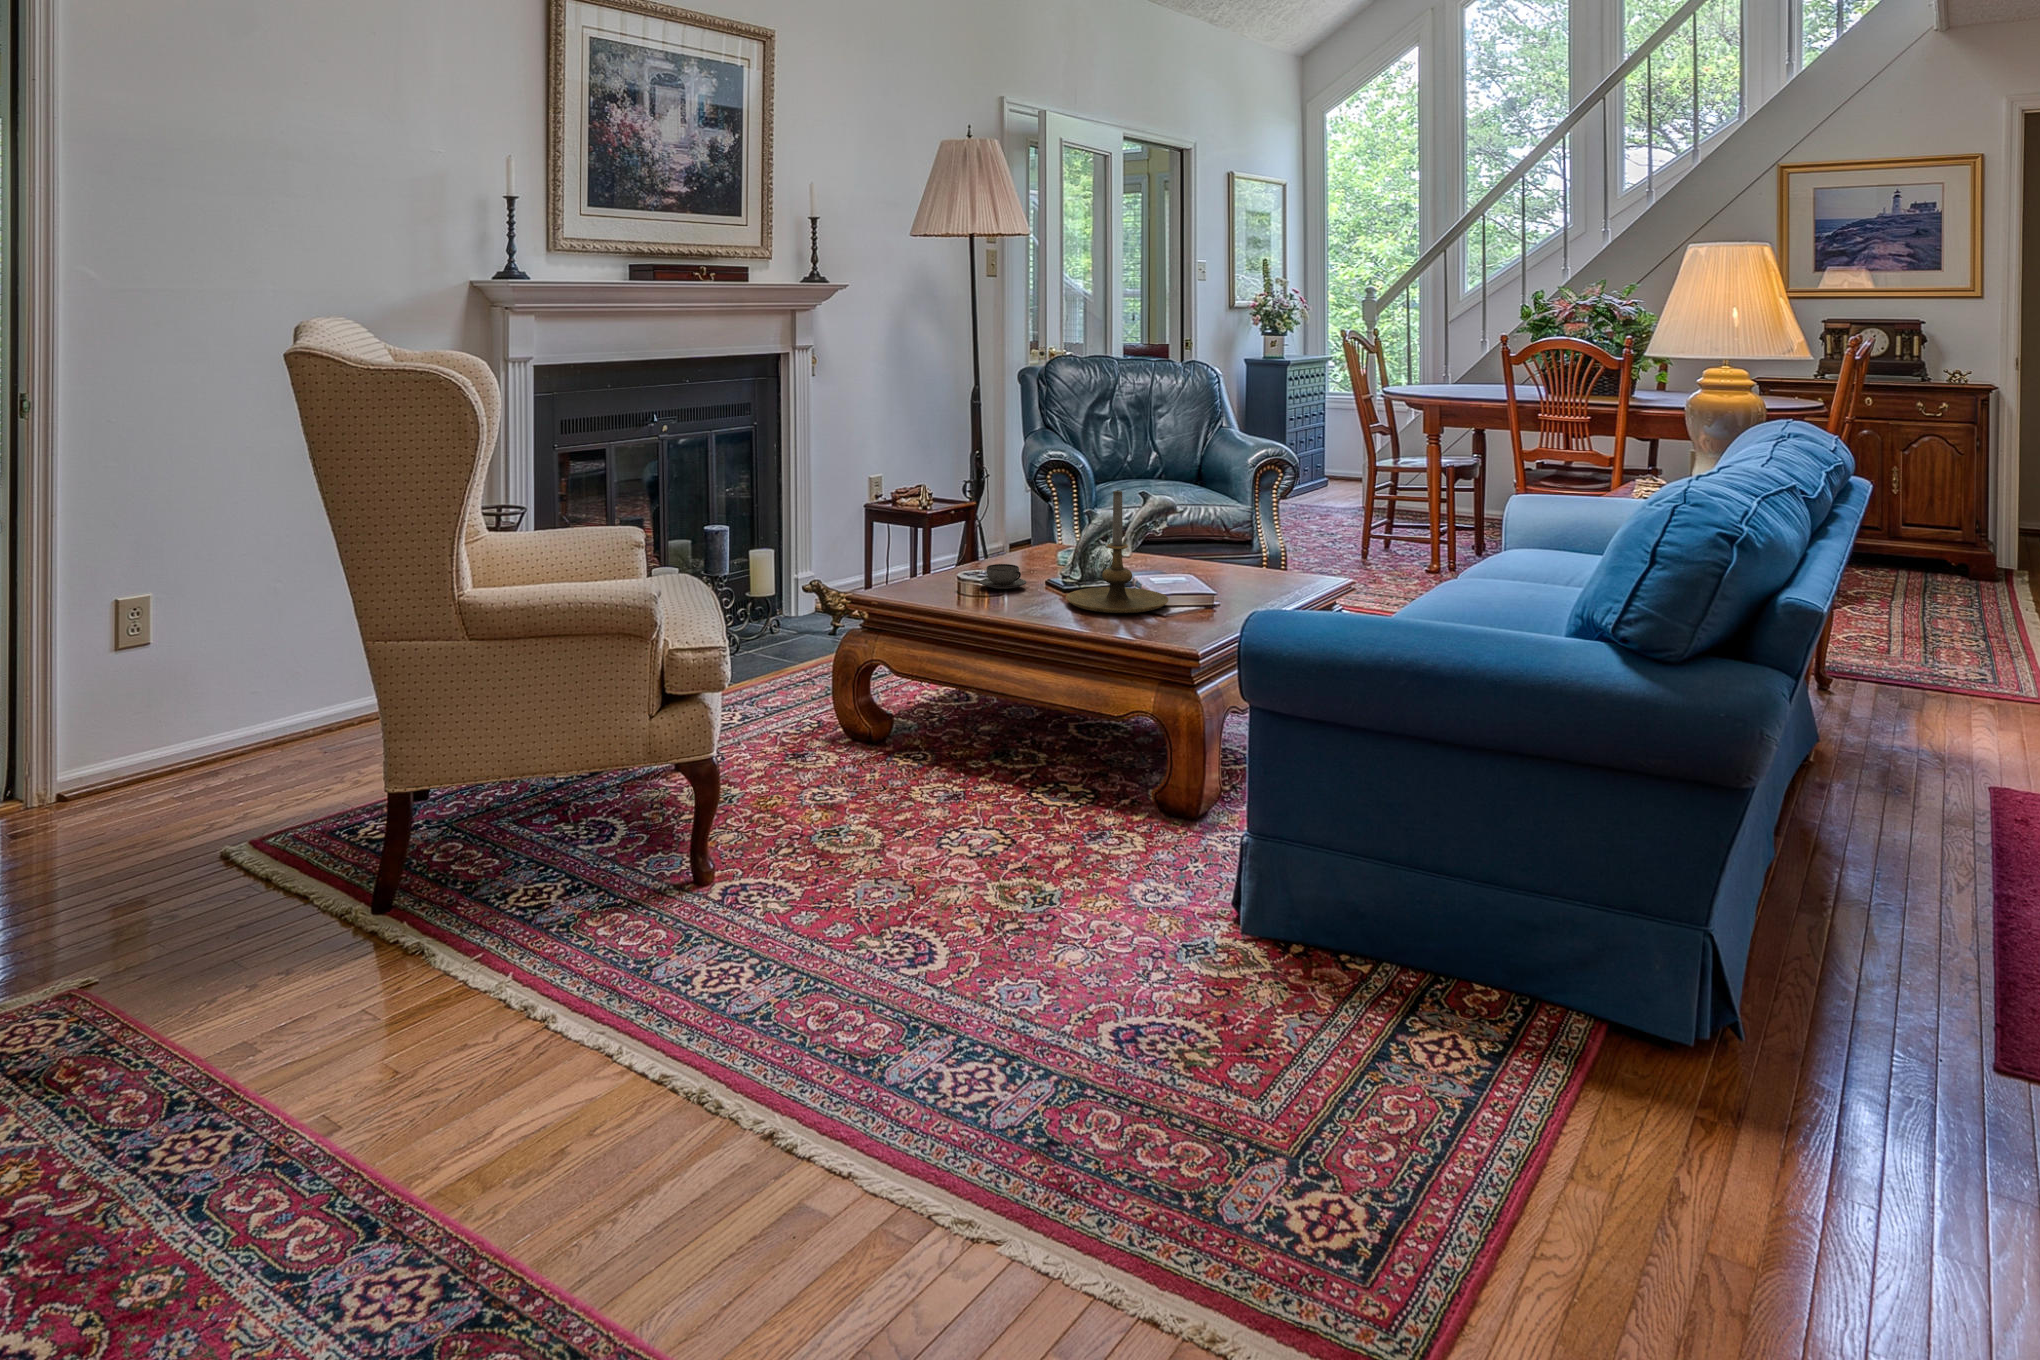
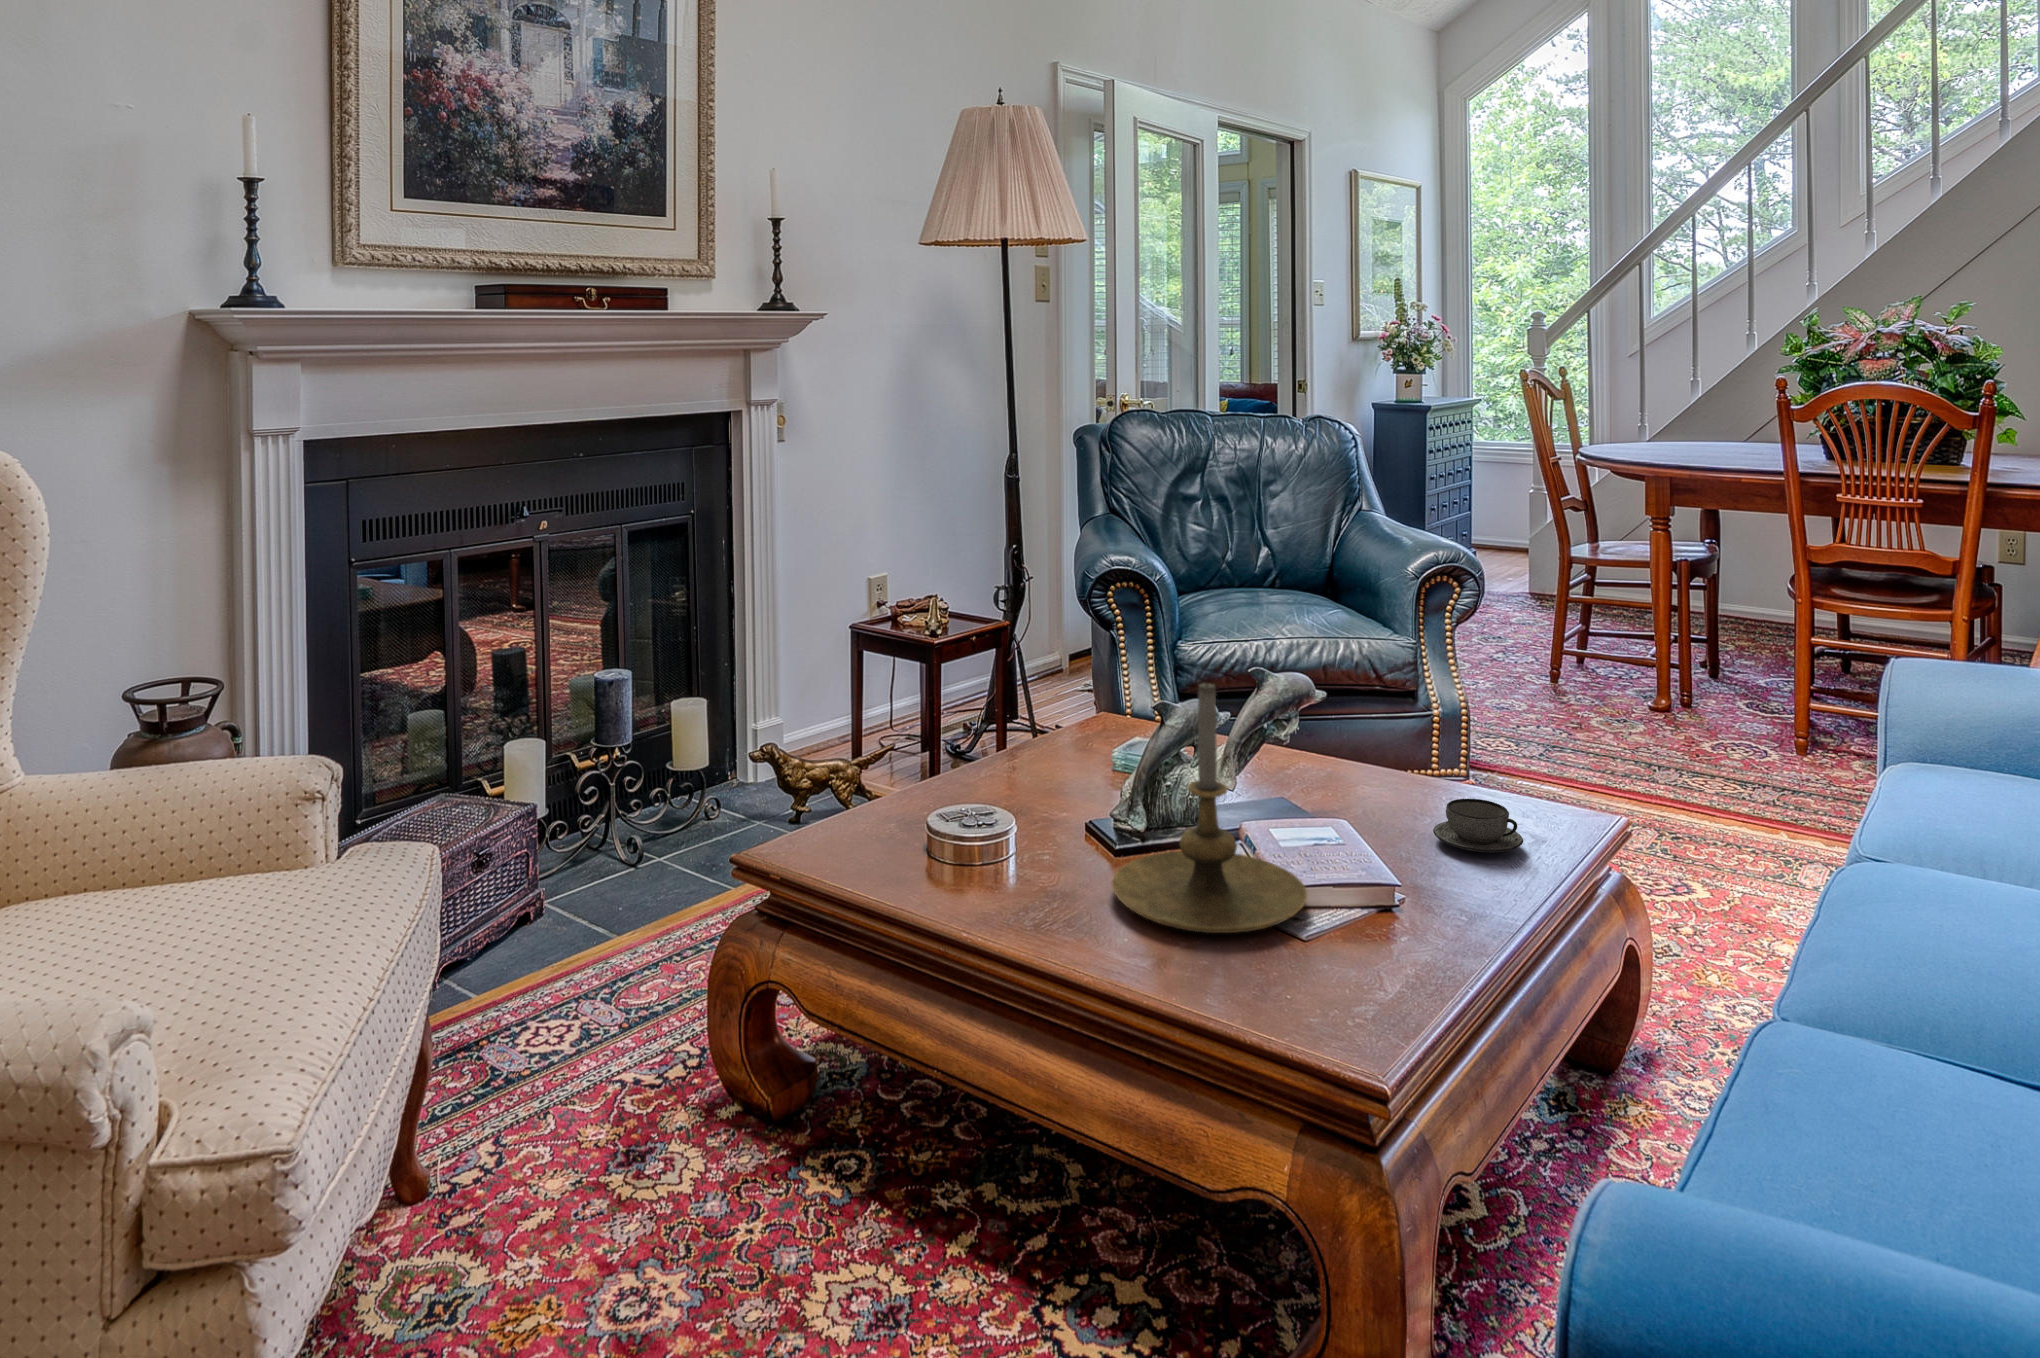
teacup: present [980,564,1026,589] -> present [1433,799,1523,852]

